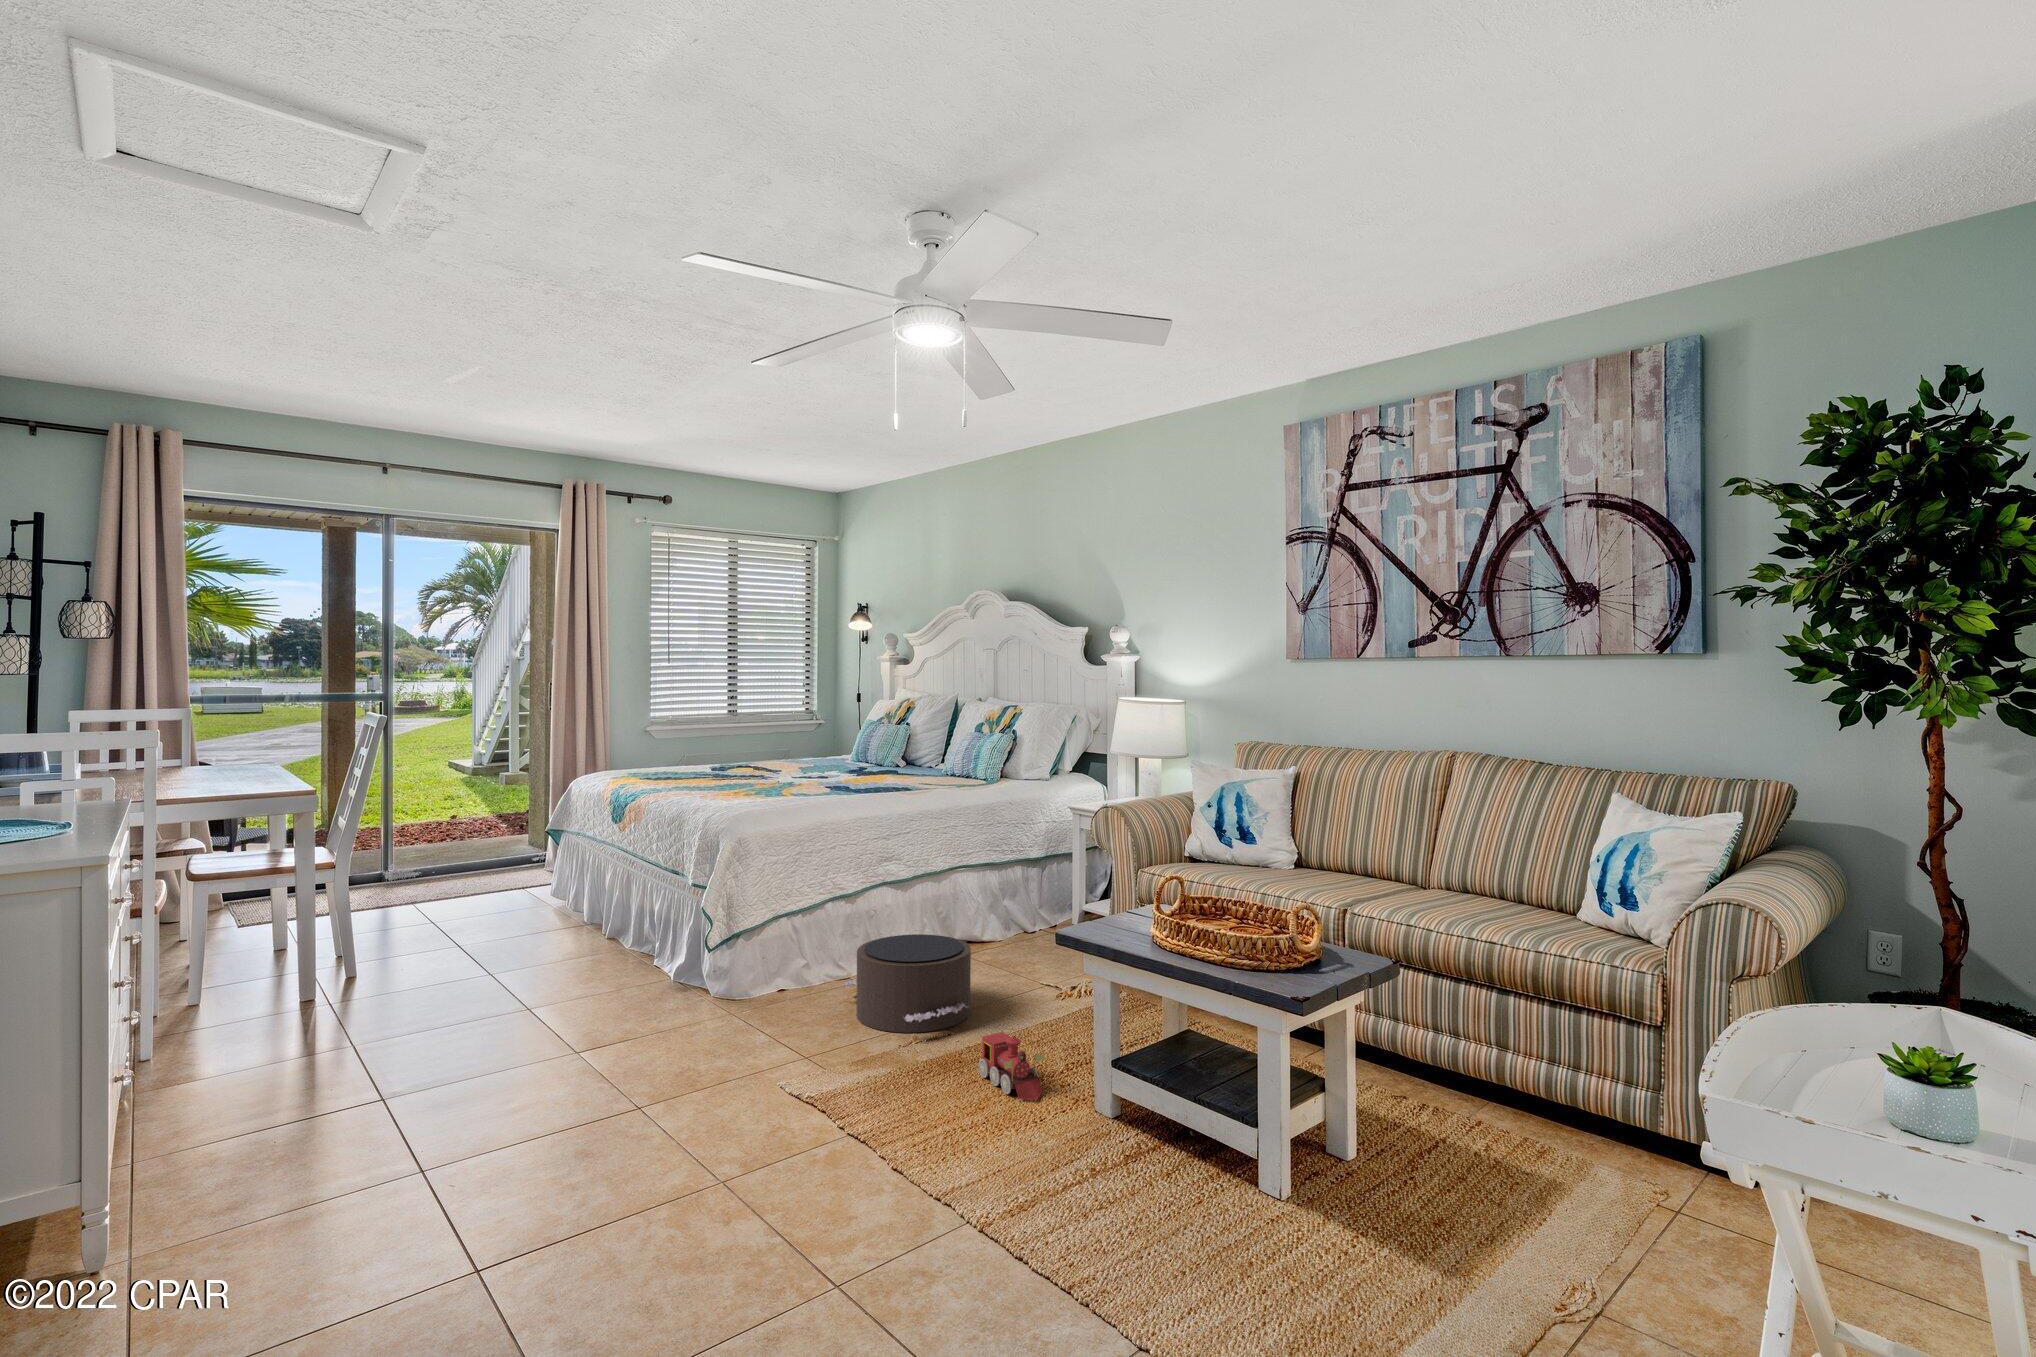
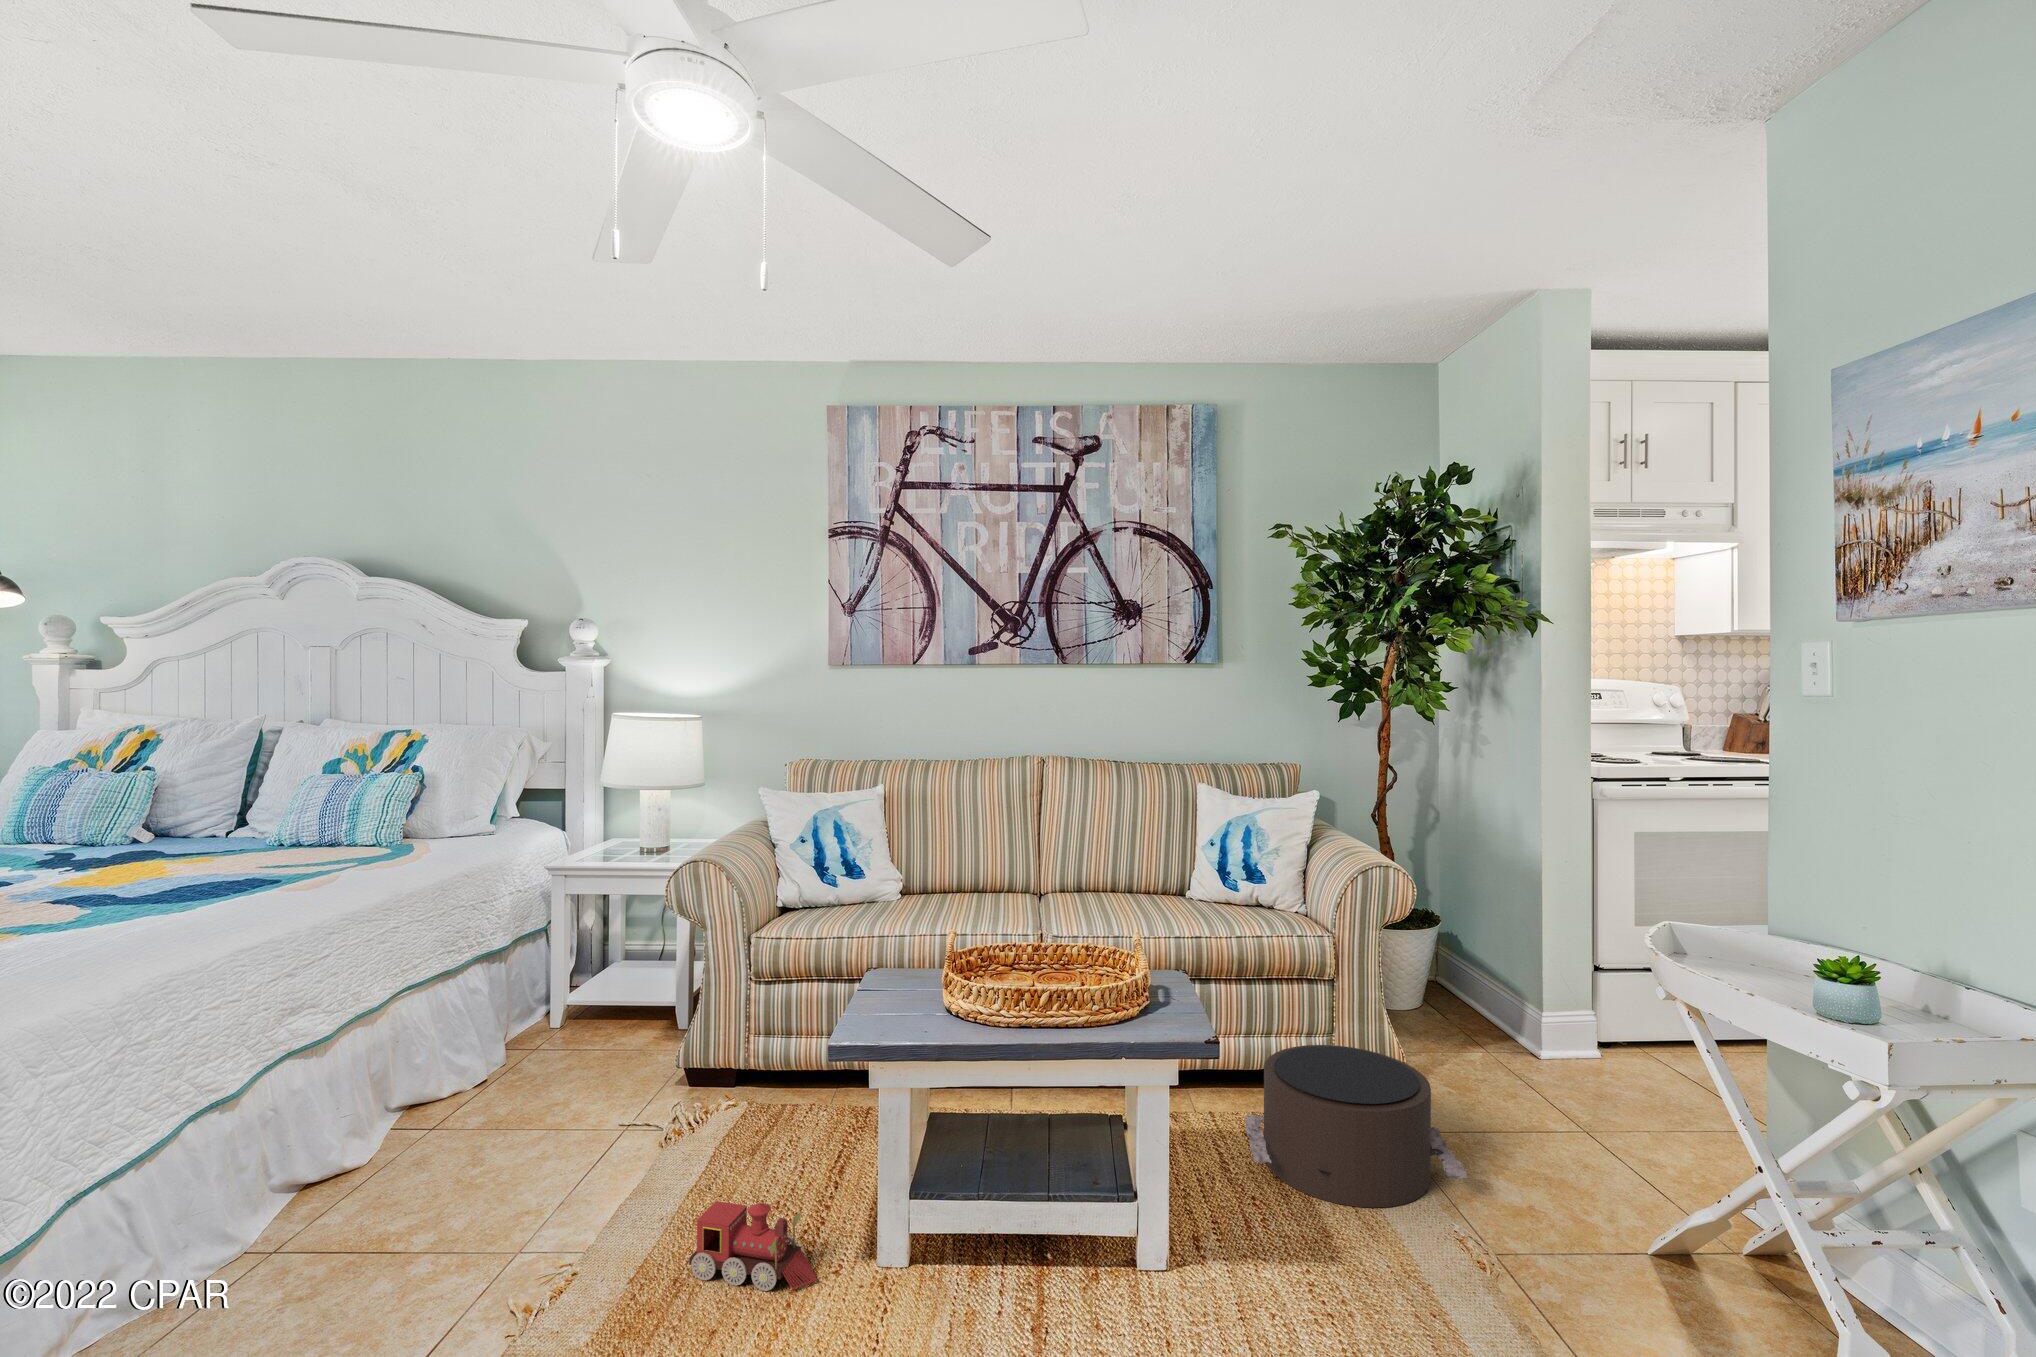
pouf: present [842,934,971,1033] -> present [1245,1045,1467,1208]

